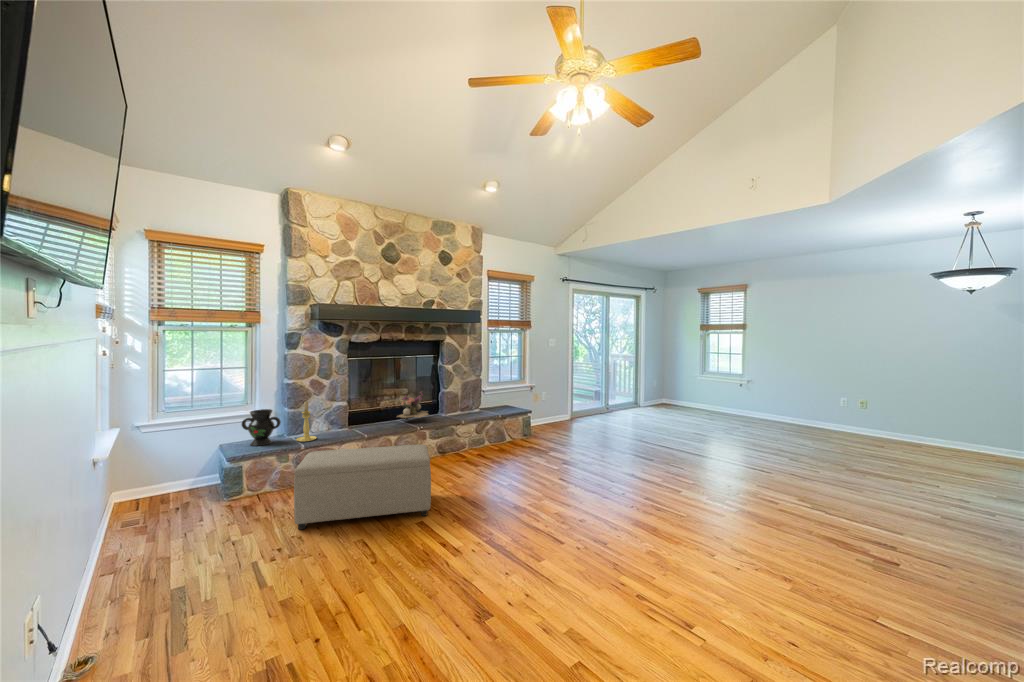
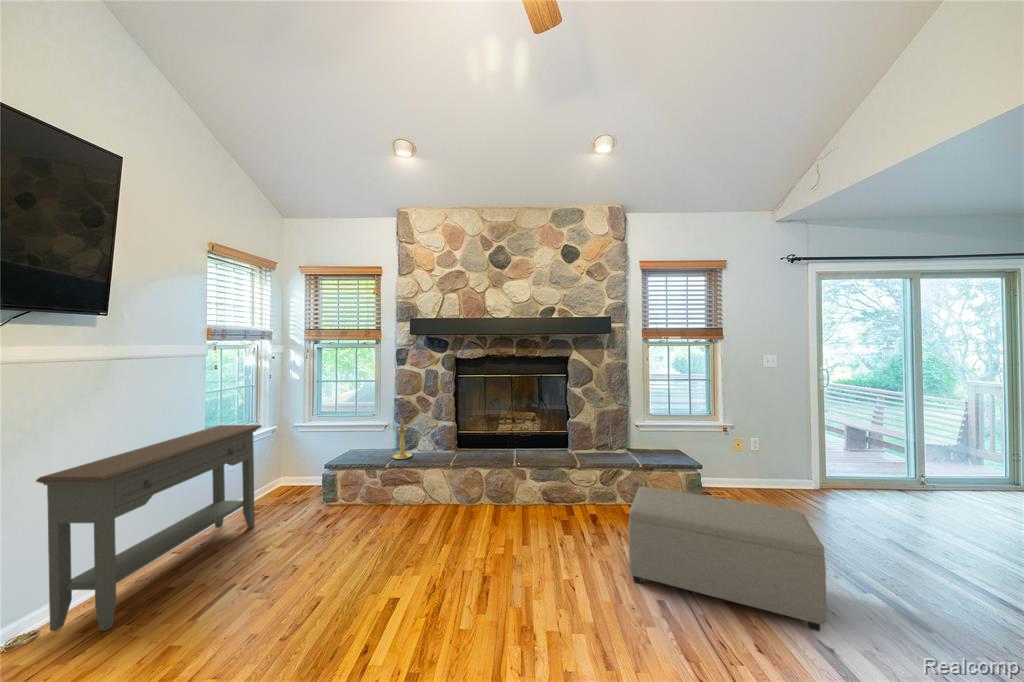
flower arrangement: present [397,392,428,420] -> none [503,417,546,452]
decorative vase: present [242,409,281,446] -> none [359,421,383,456]
console table: none [76,417,179,649] -> present [36,425,262,631]
ottoman: present [294,445,431,529] -> present [628,487,826,631]

